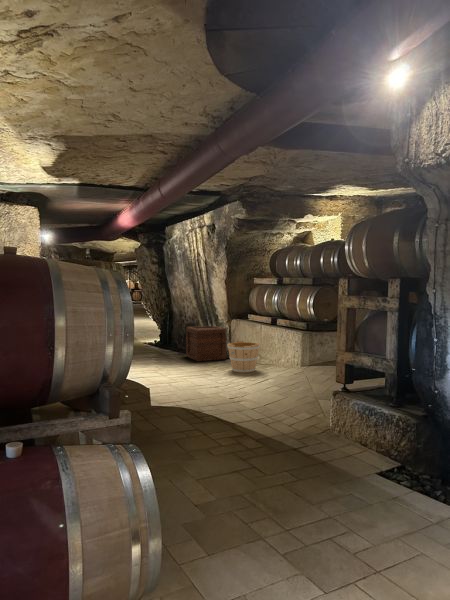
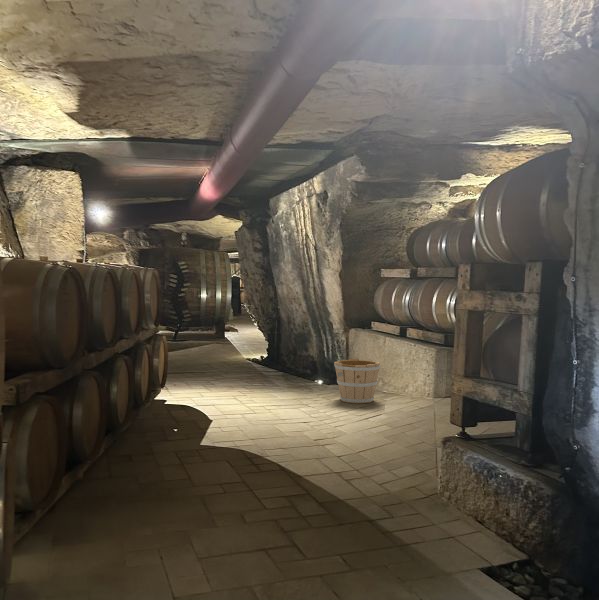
wooden crate: present [186,326,227,361] -> none [287,336,341,385]

